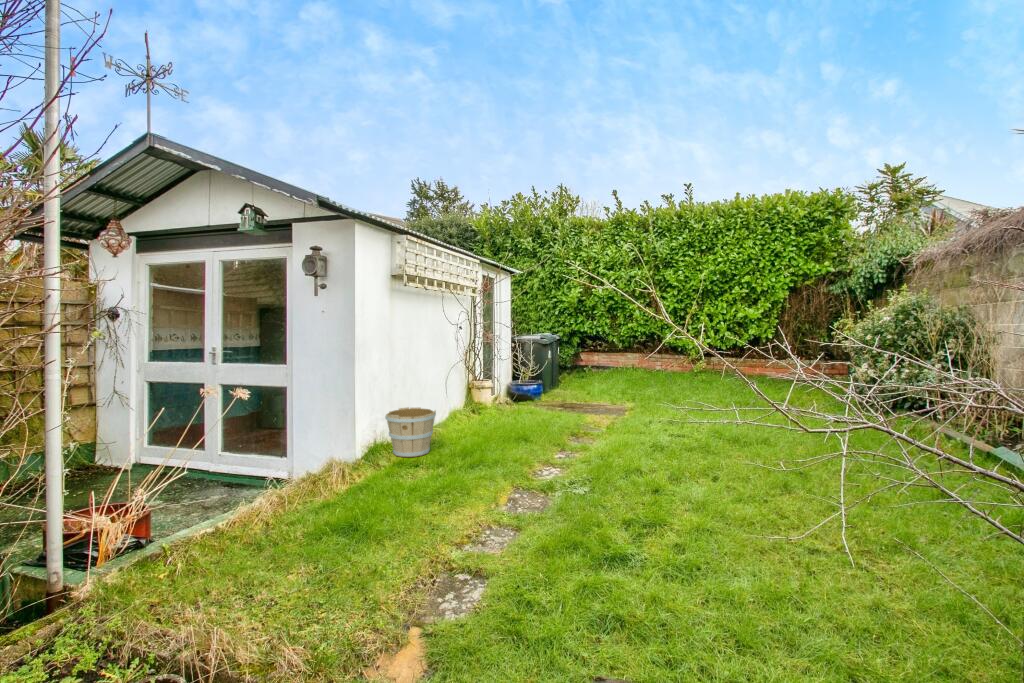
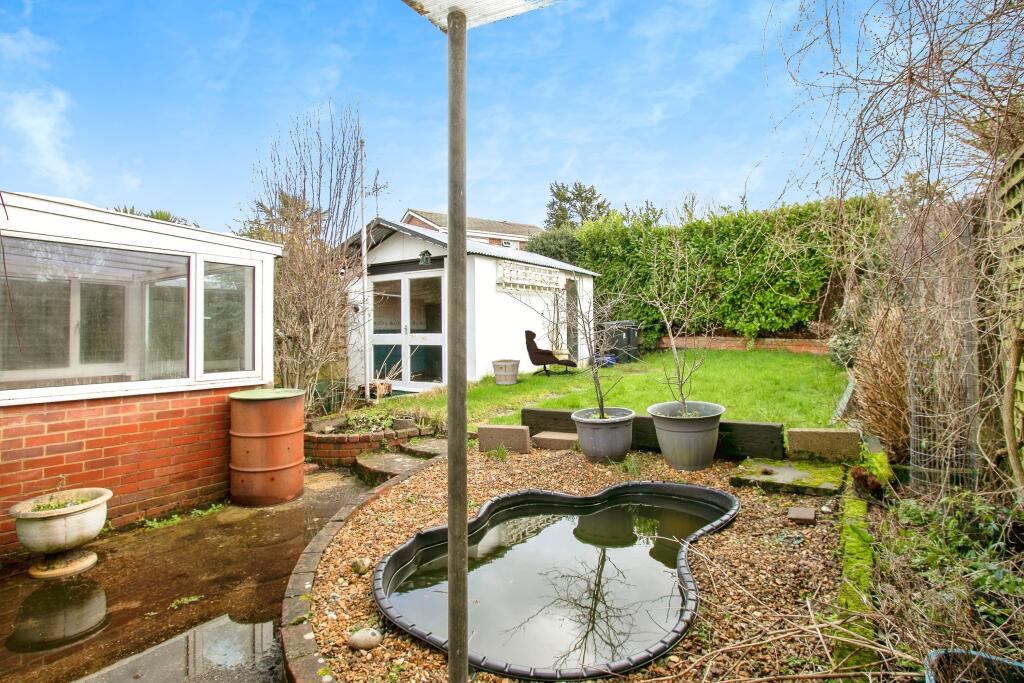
lounge chair: none [430,353,511,426] -> present [525,330,577,376]

